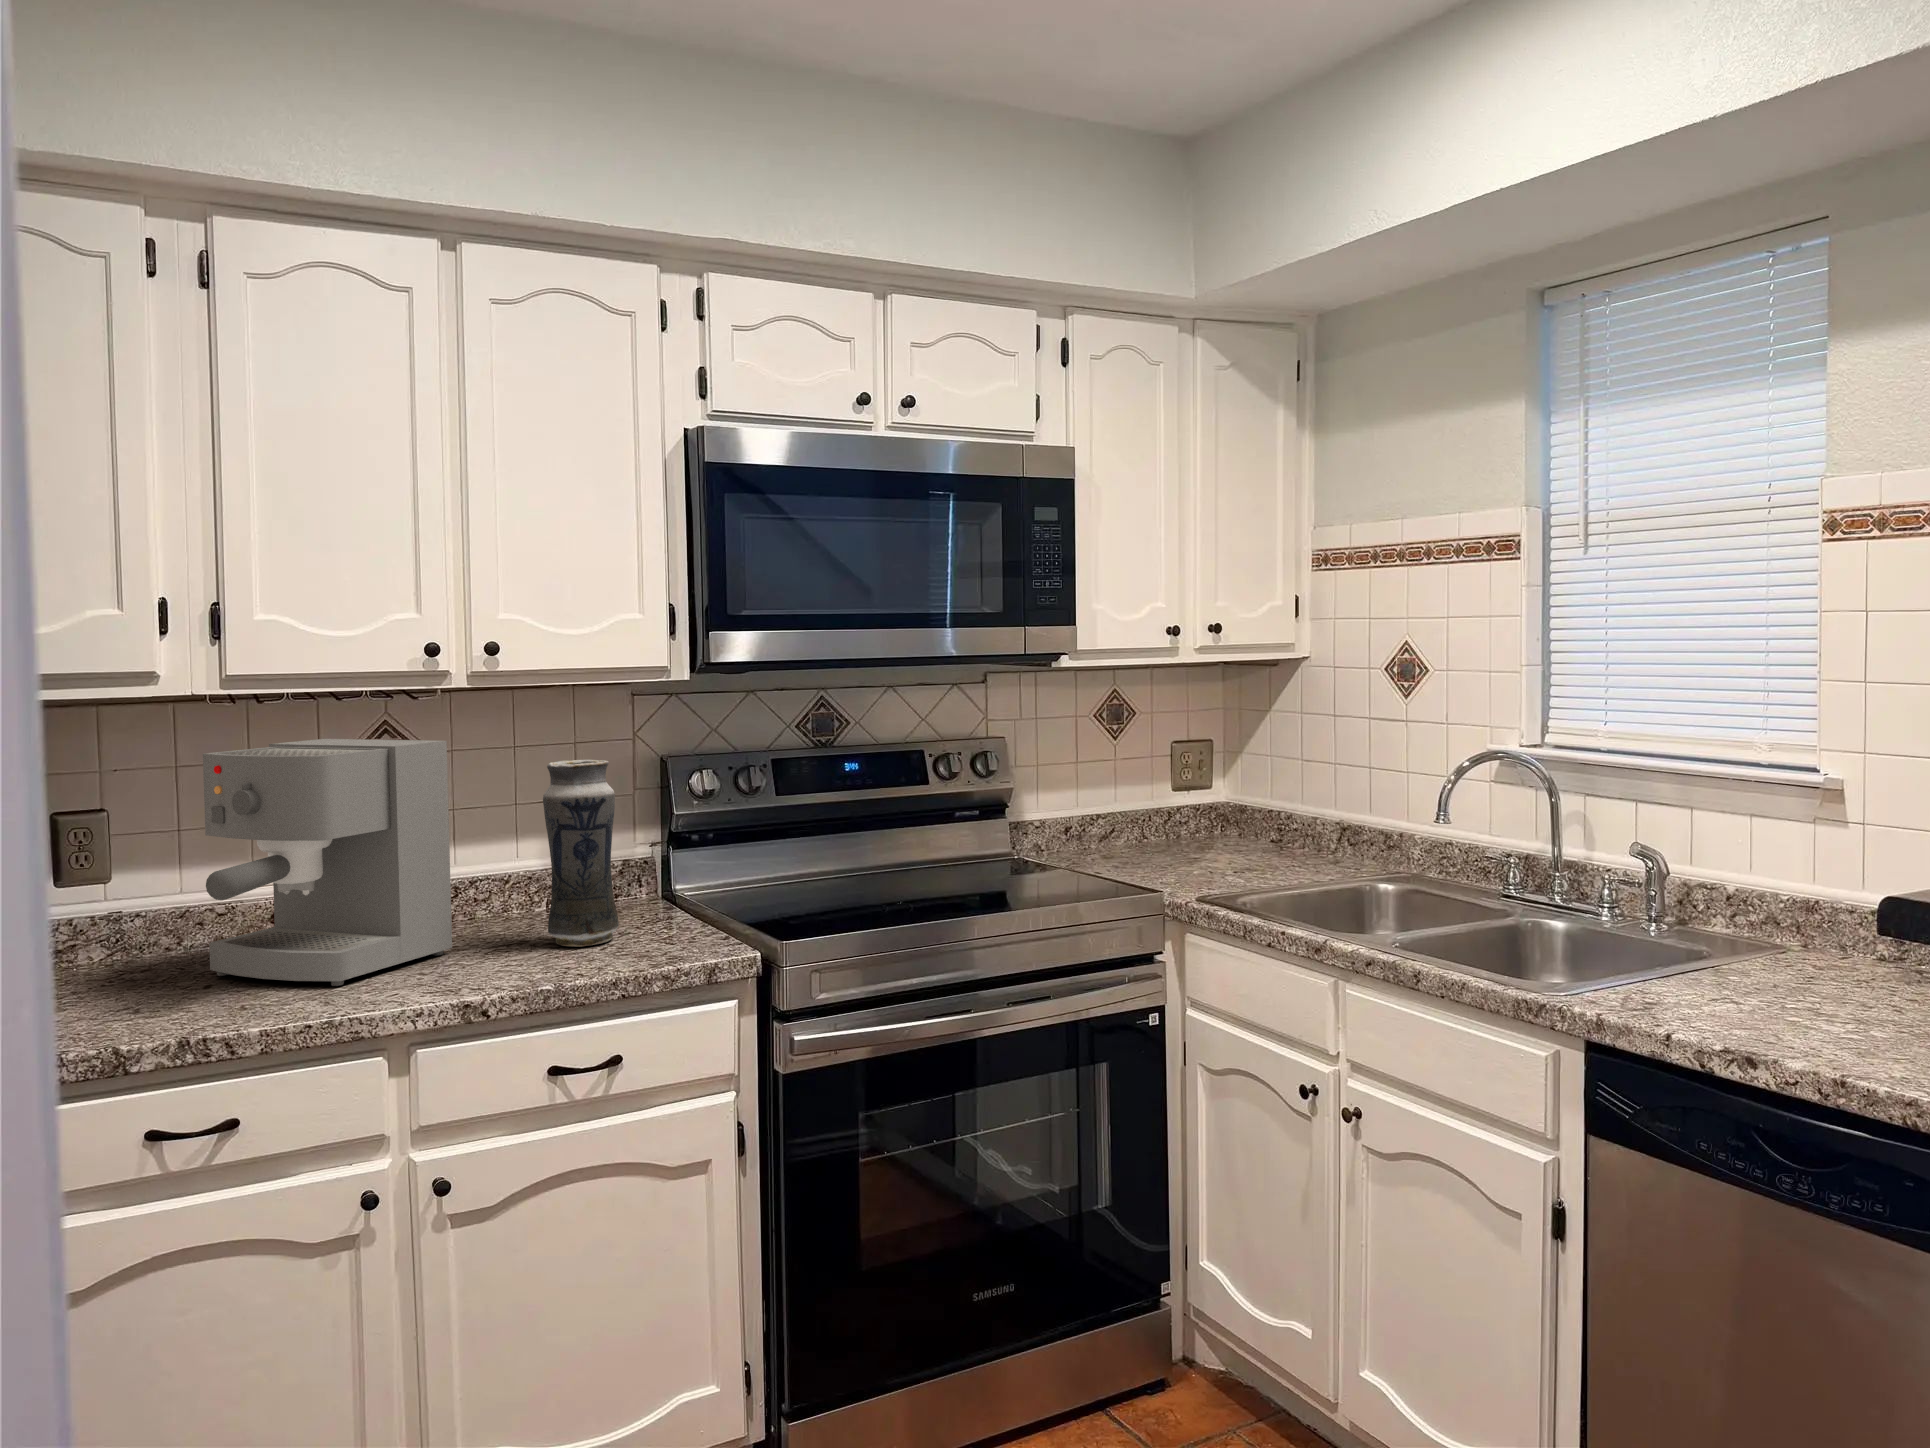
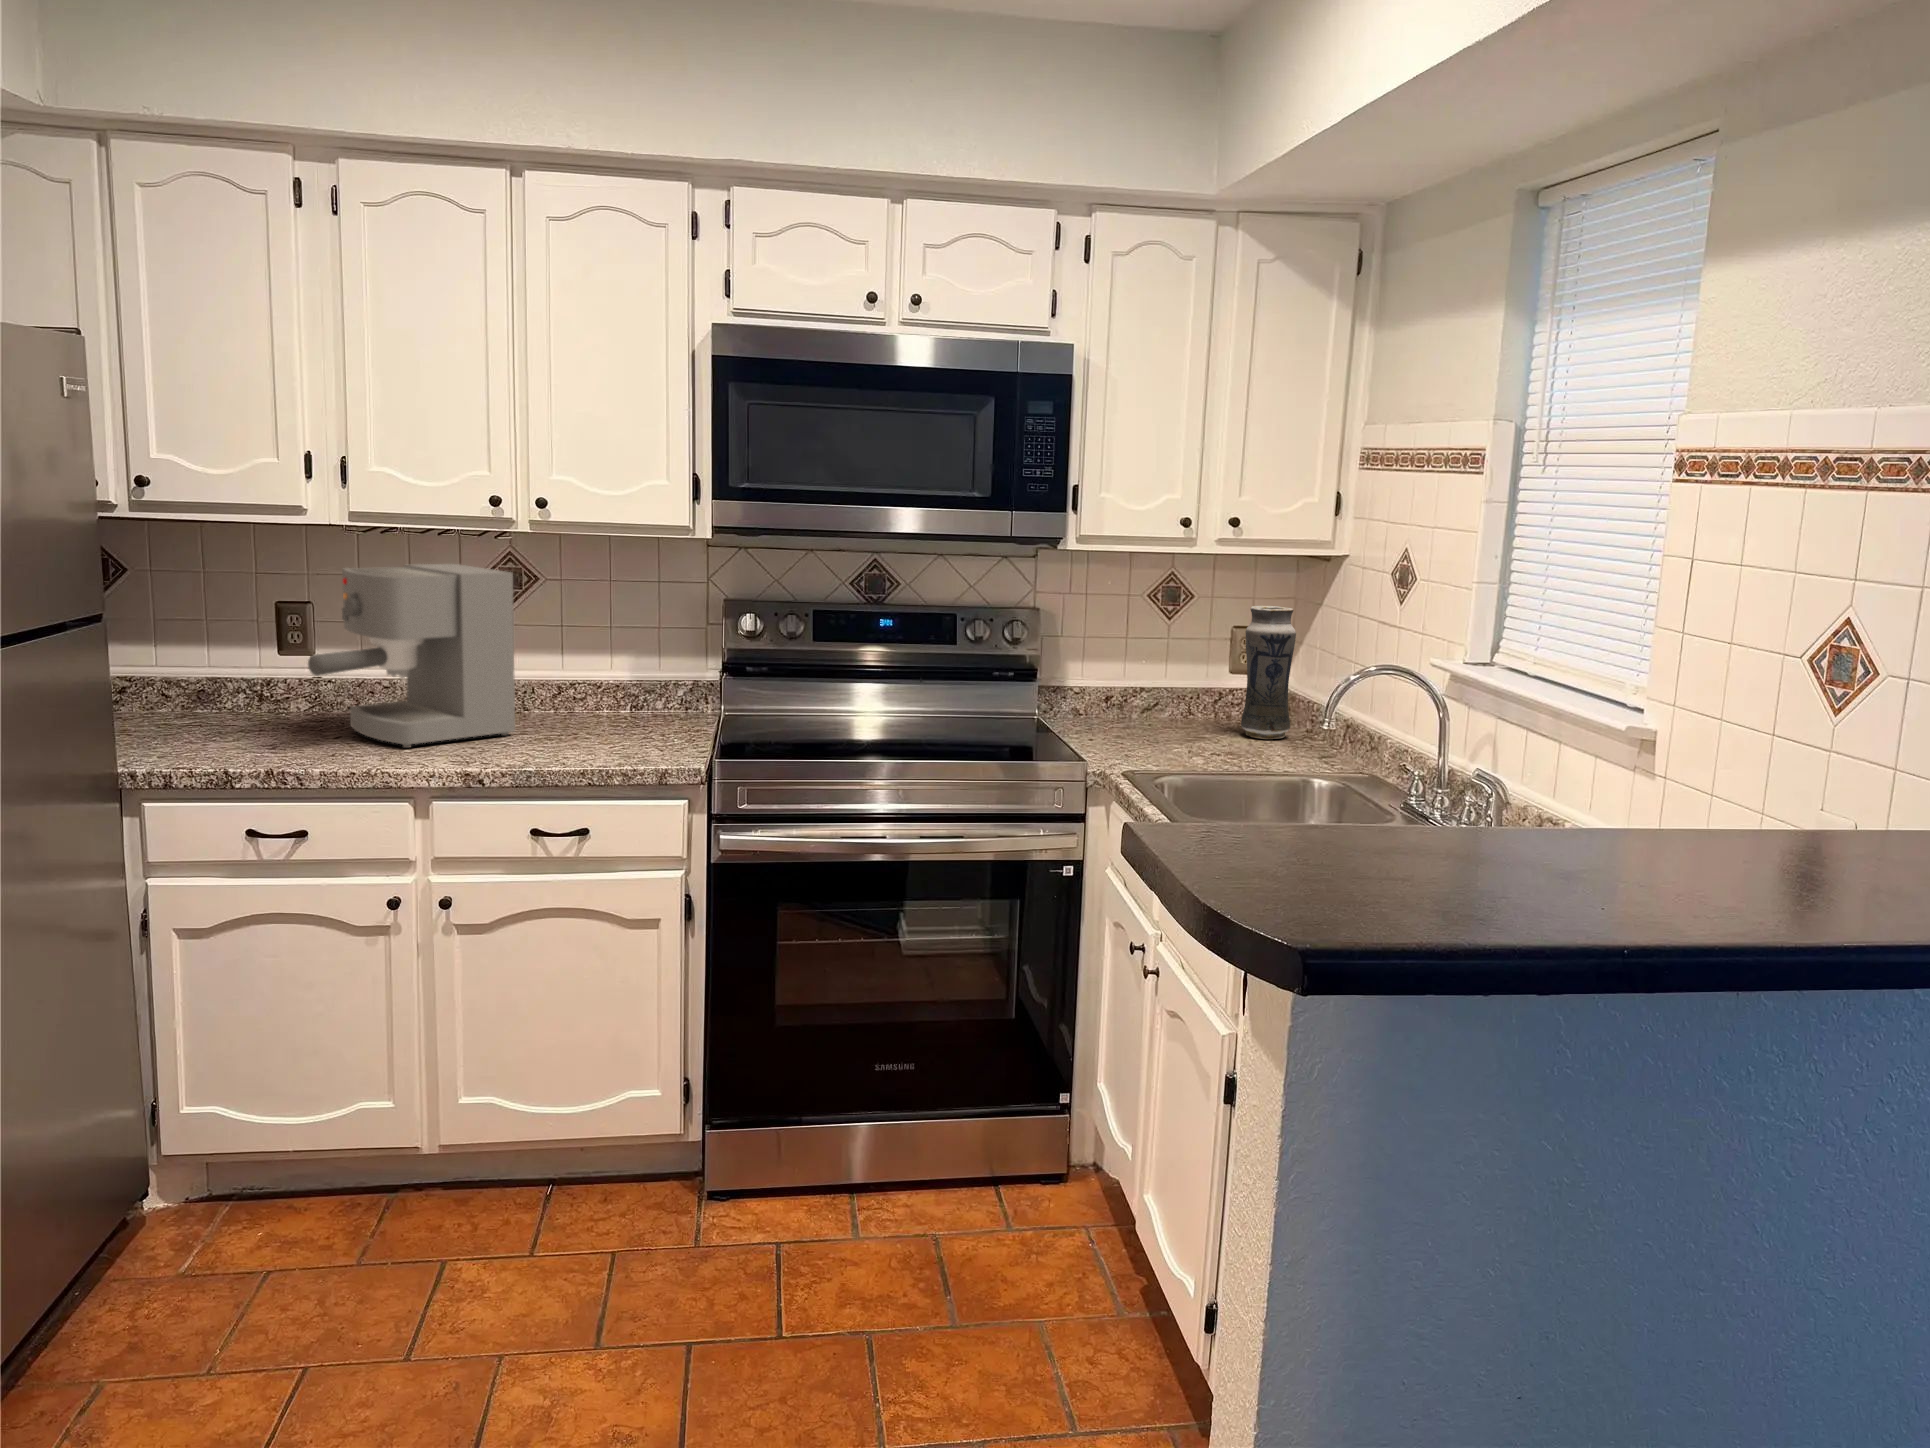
vase: present [543,760,619,947] -> present [1241,606,1296,739]

